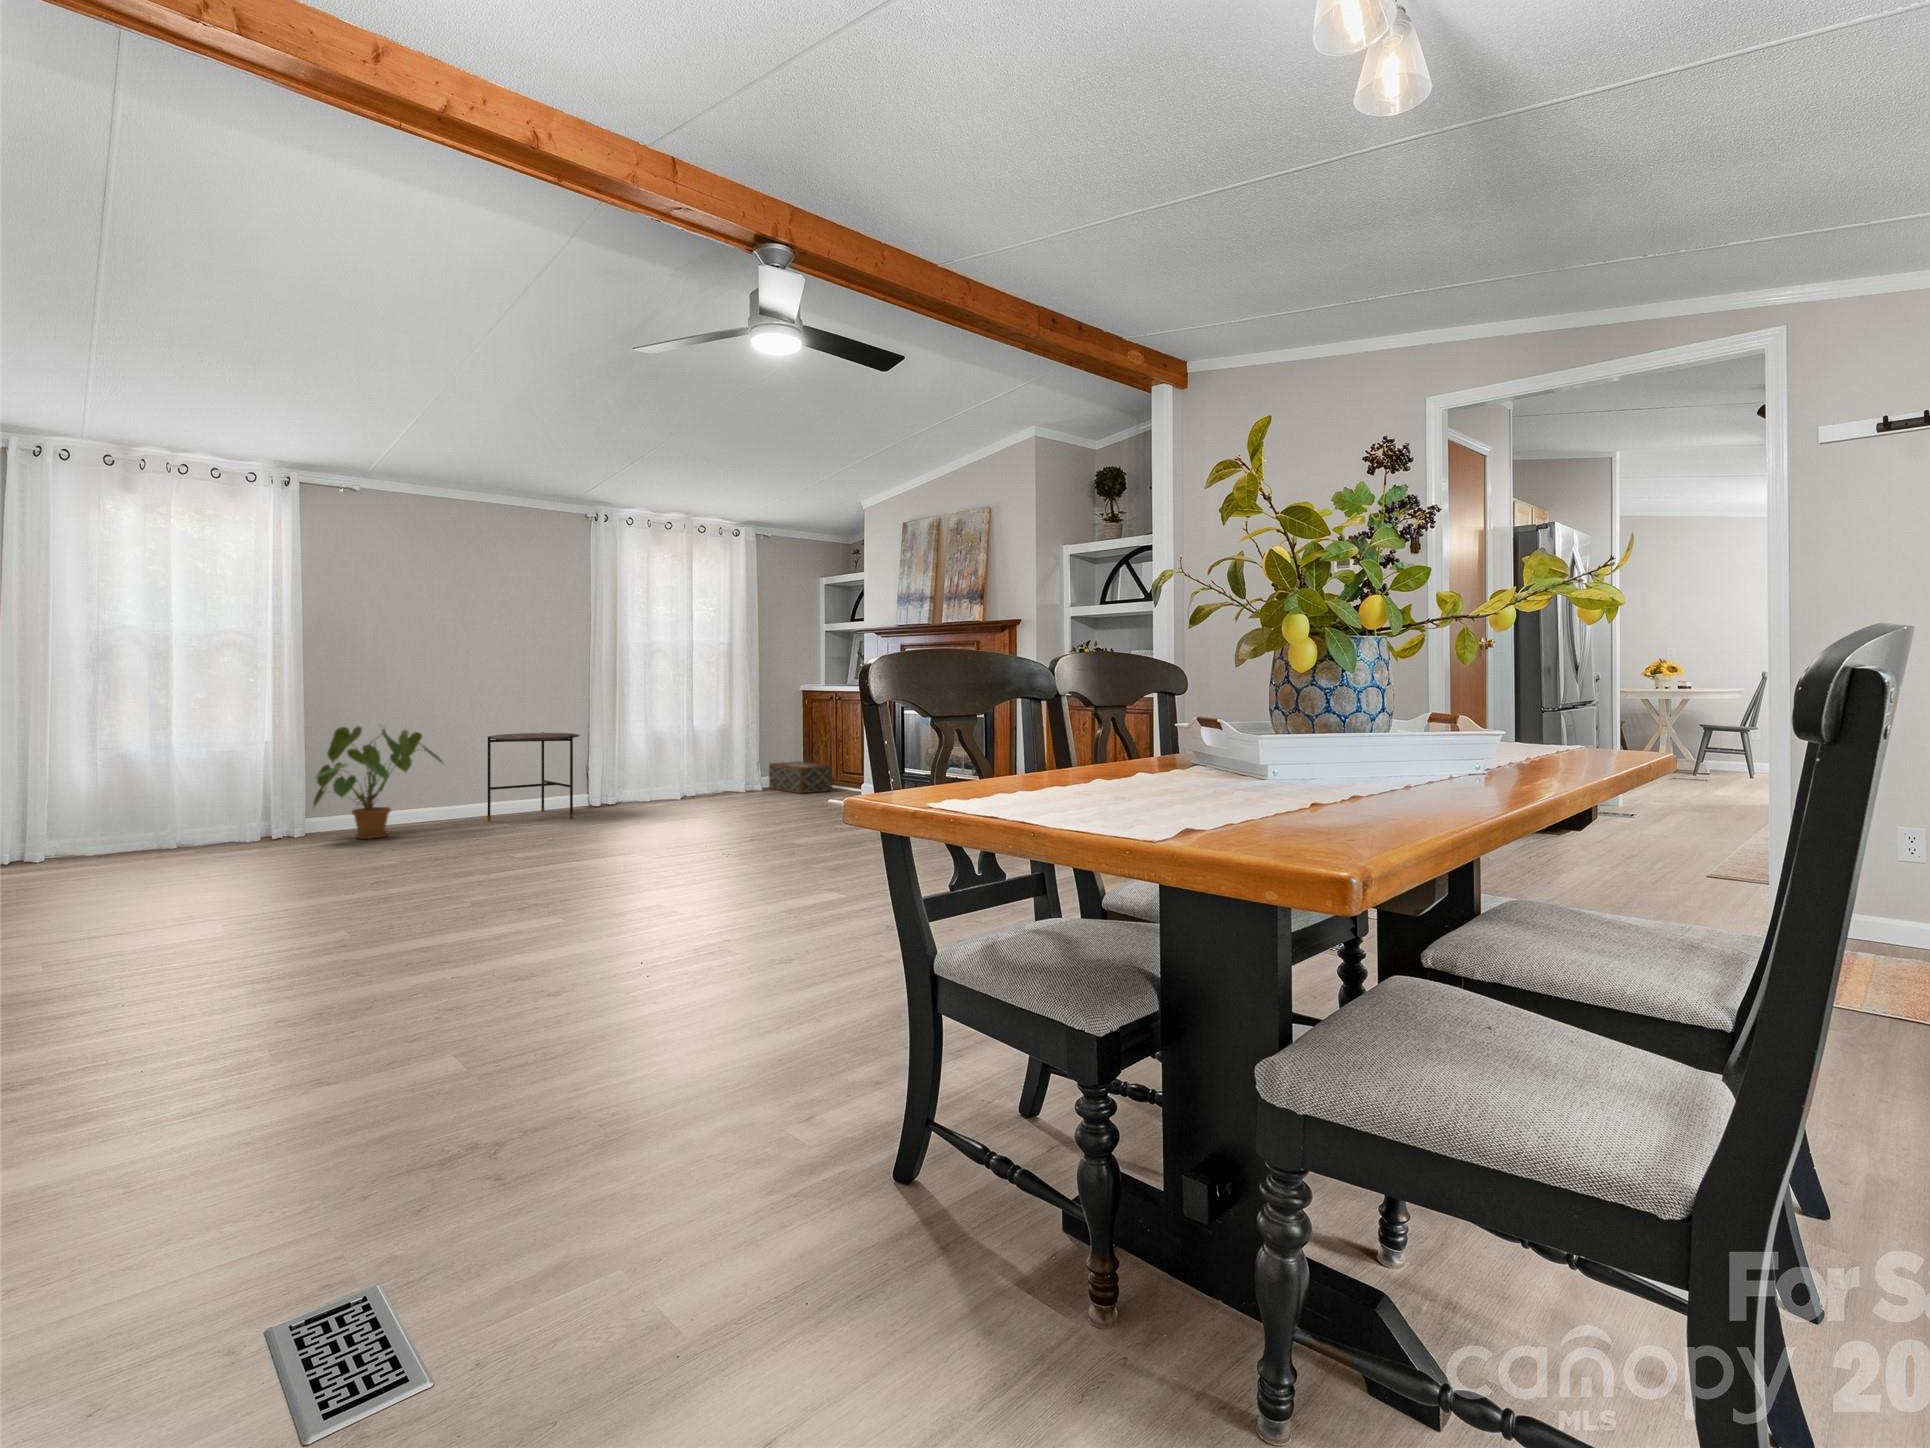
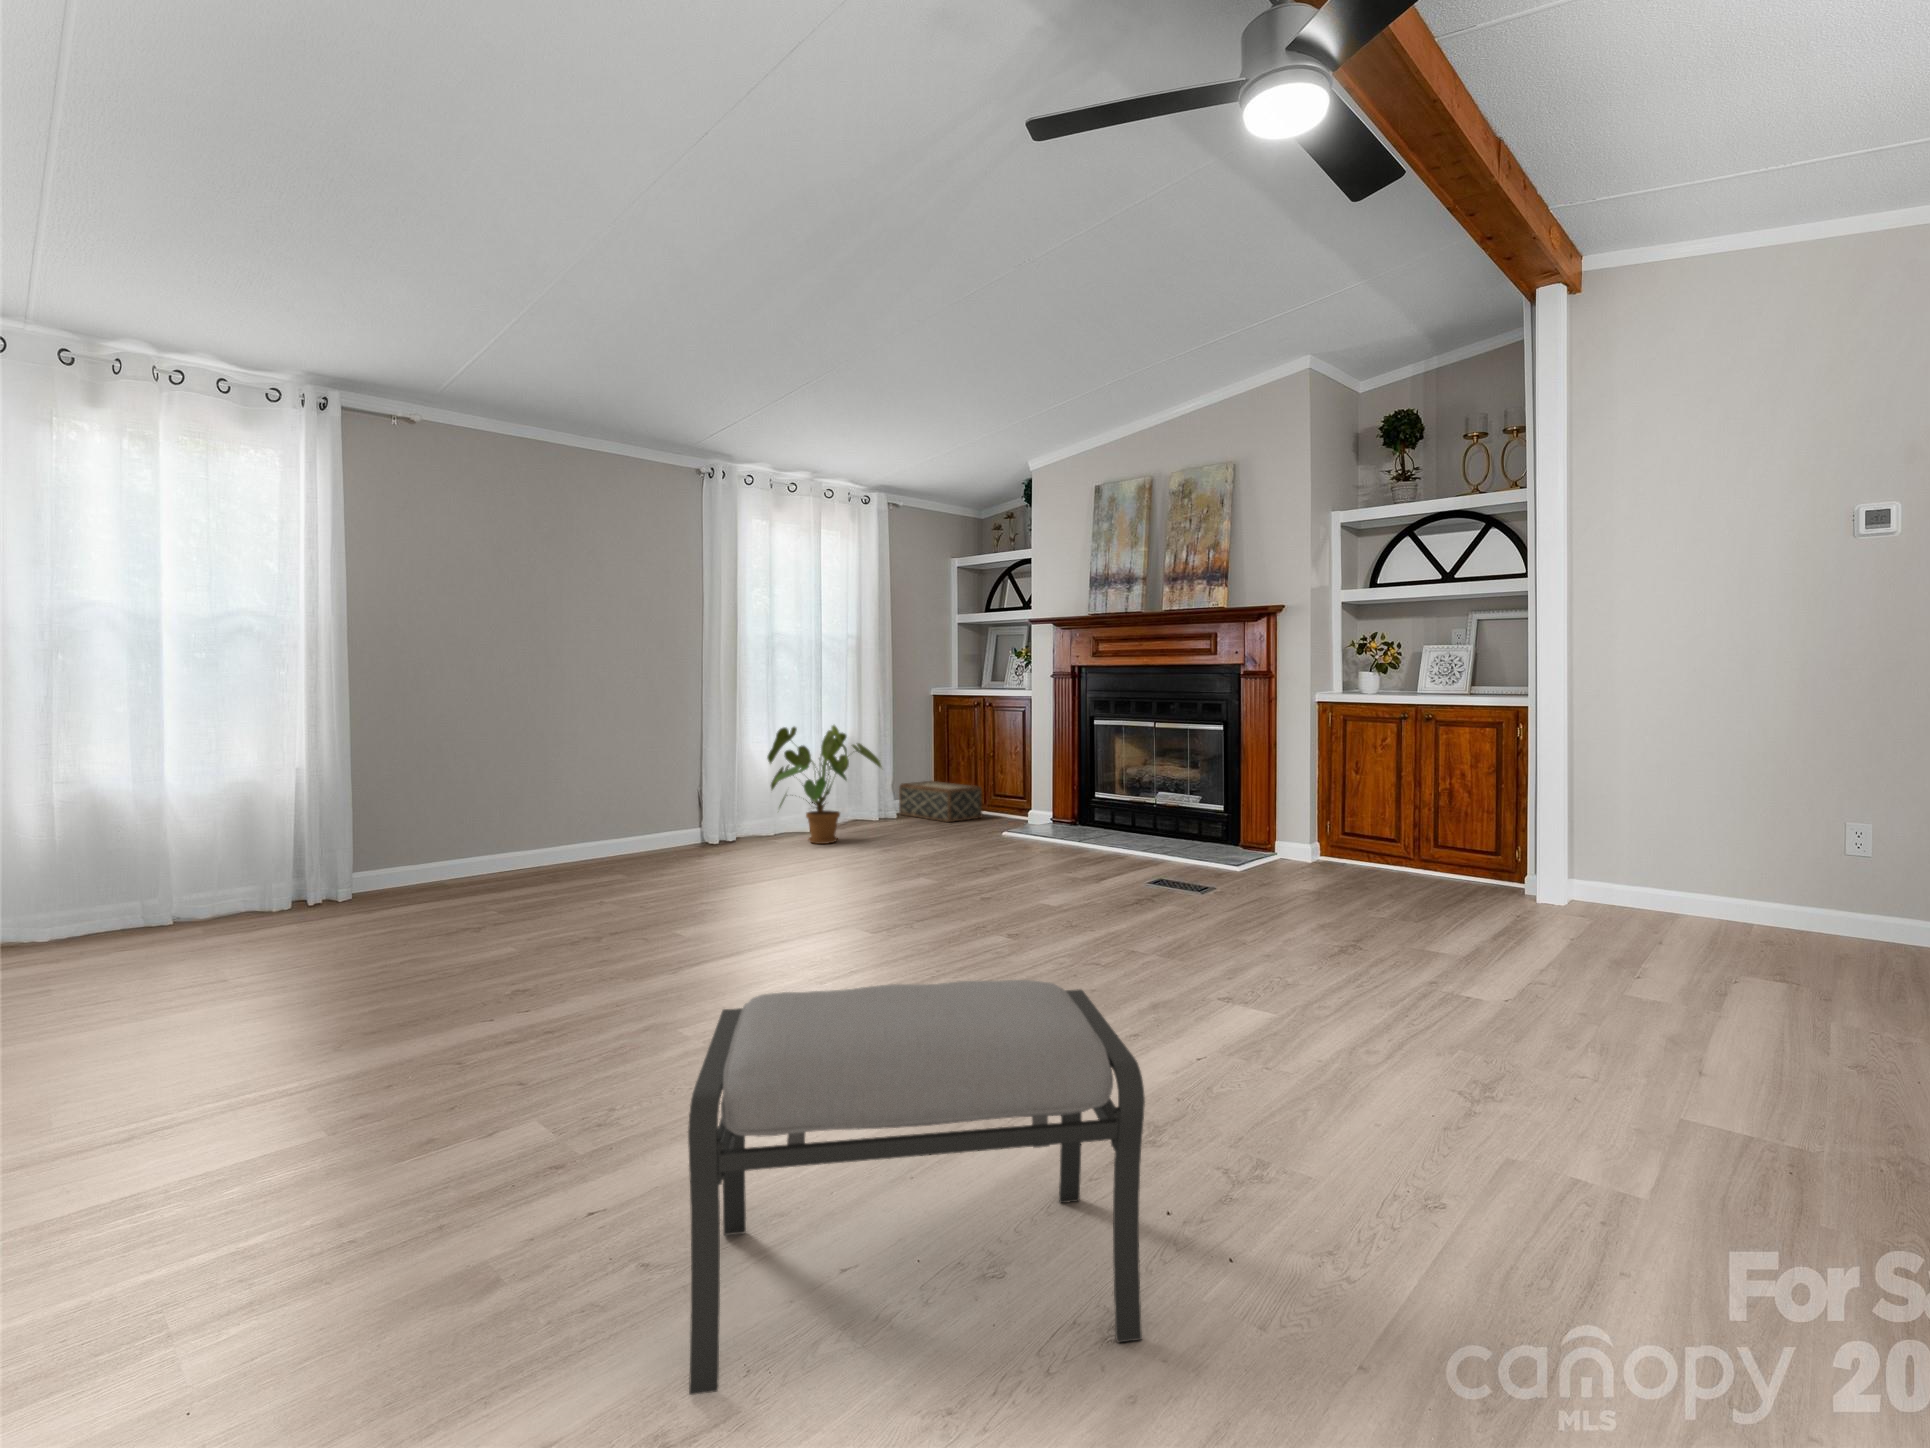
house plant: present [313,726,443,839] -> present [767,725,881,844]
side table: present [487,732,580,822] -> none [587,750,702,871]
ottoman: none [344,837,610,1003] -> present [688,980,1145,1395]

